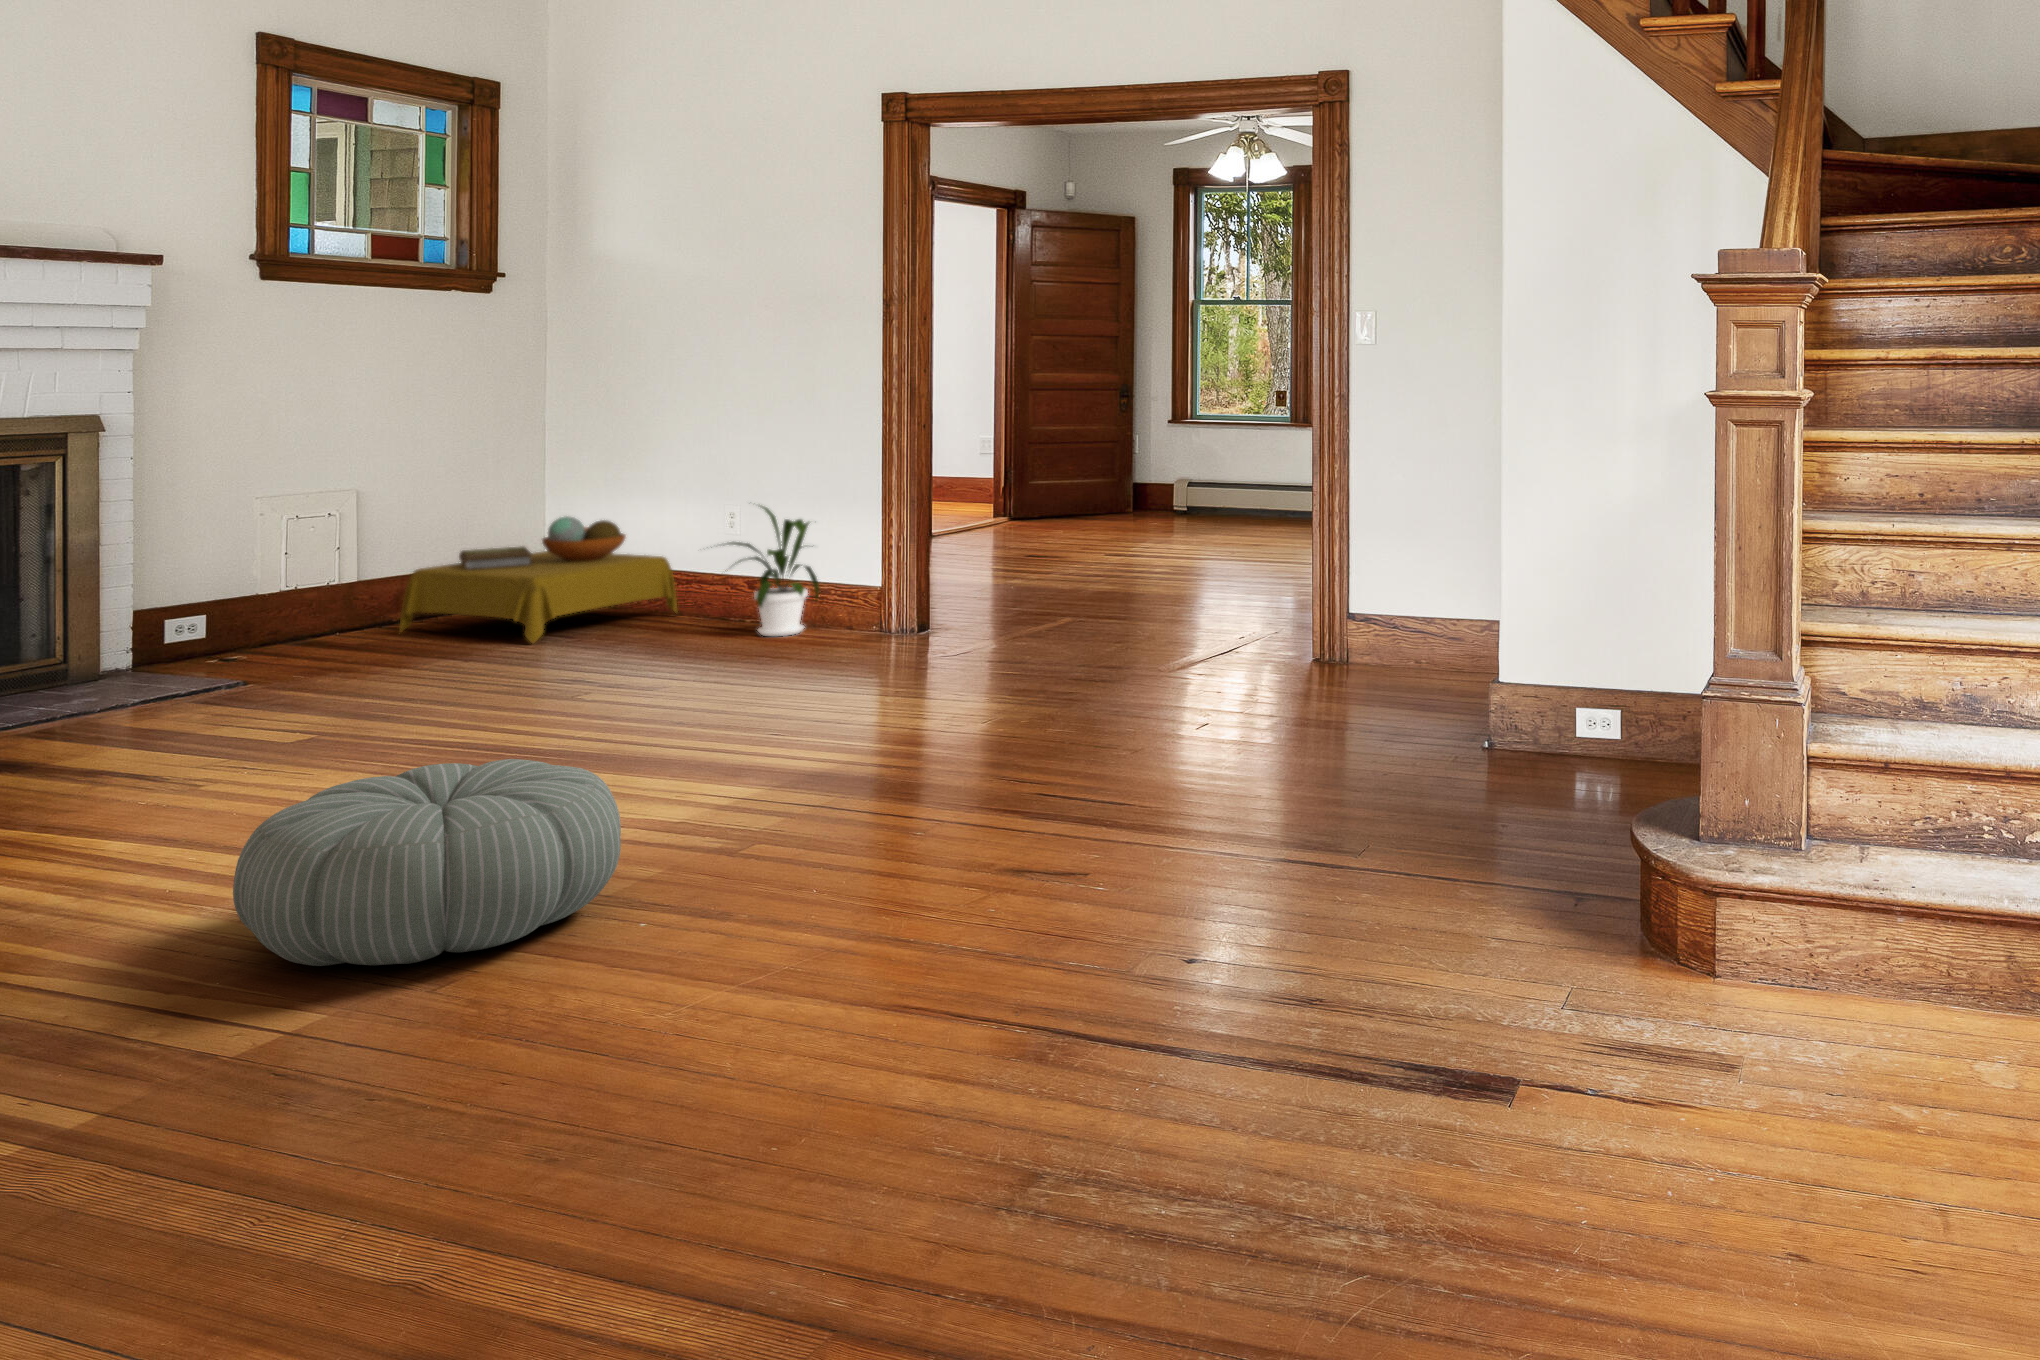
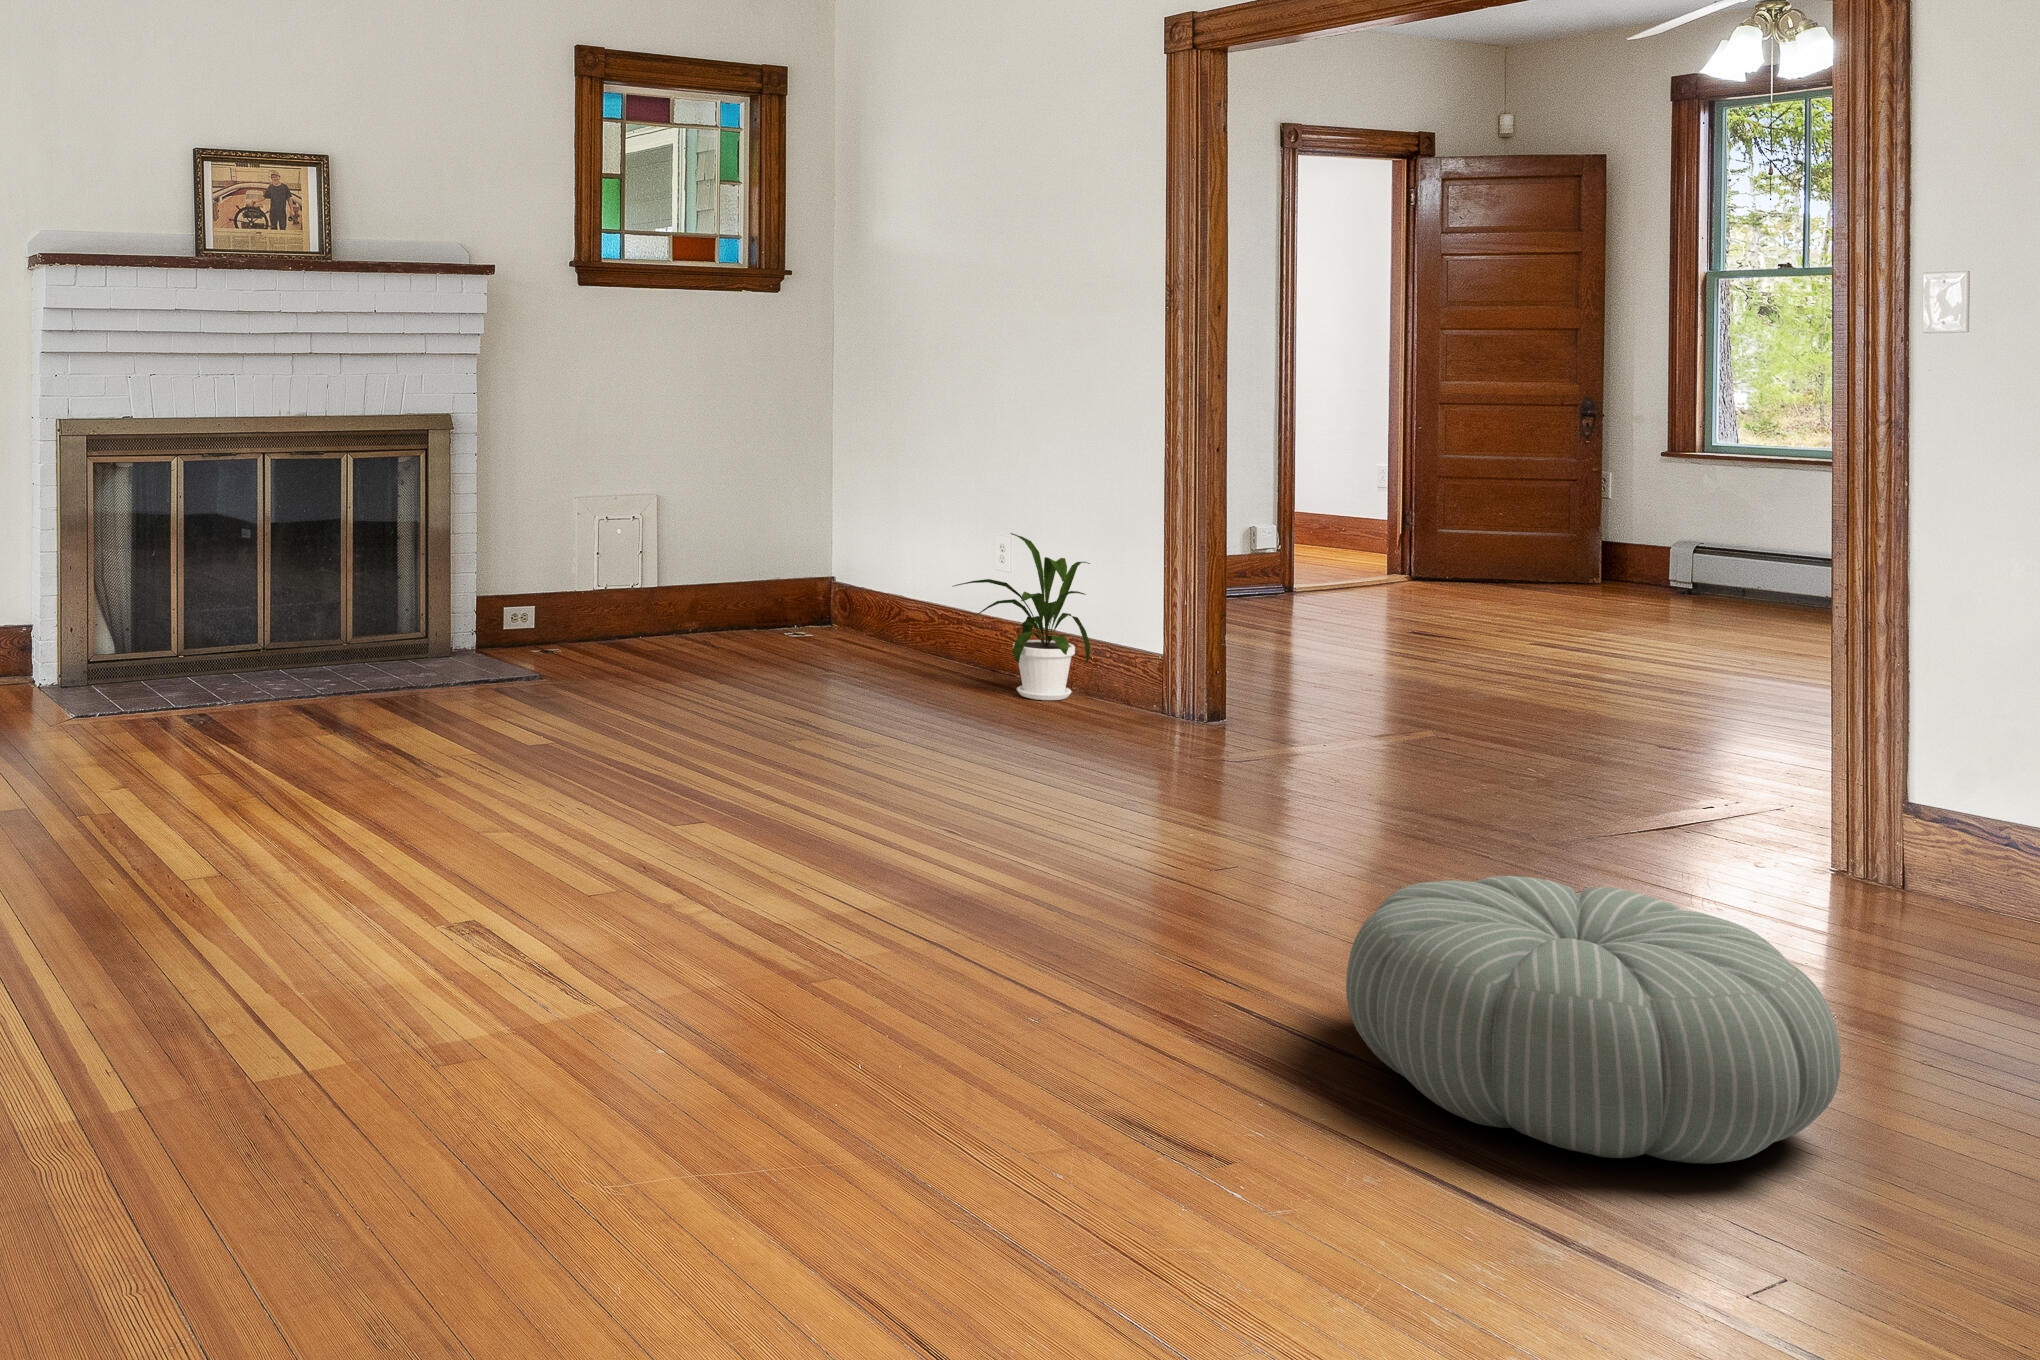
side table: present [399,516,677,643] -> none [692,534,949,672]
pouf: present [233,759,621,966] -> present [1346,876,1840,1164]

